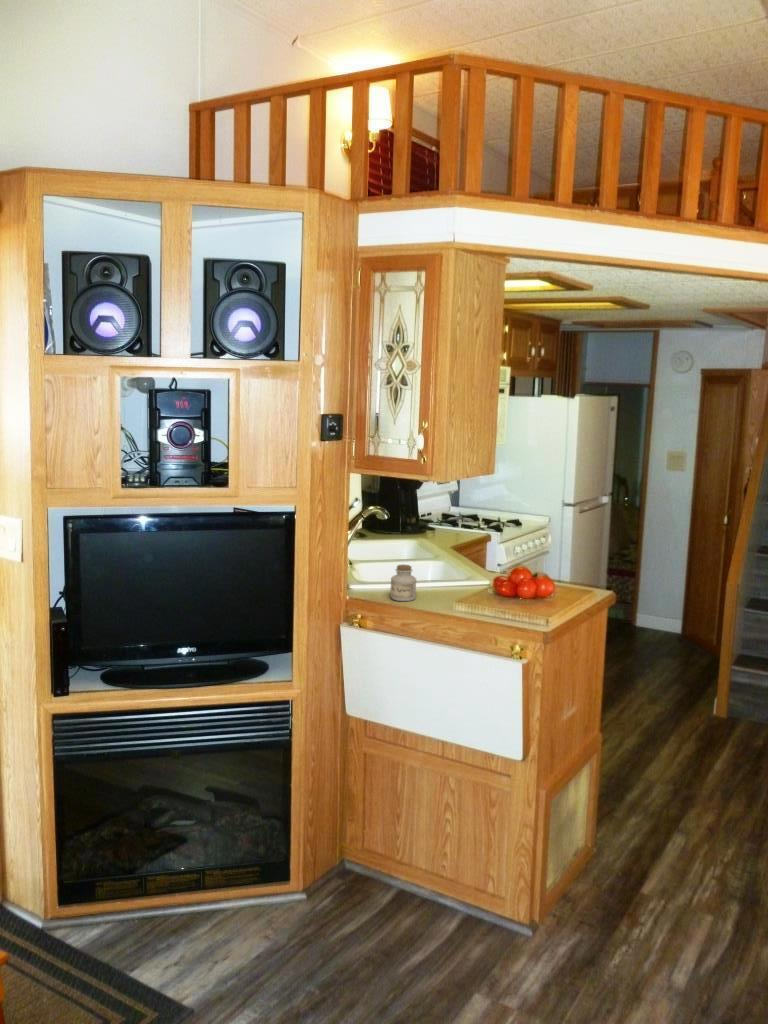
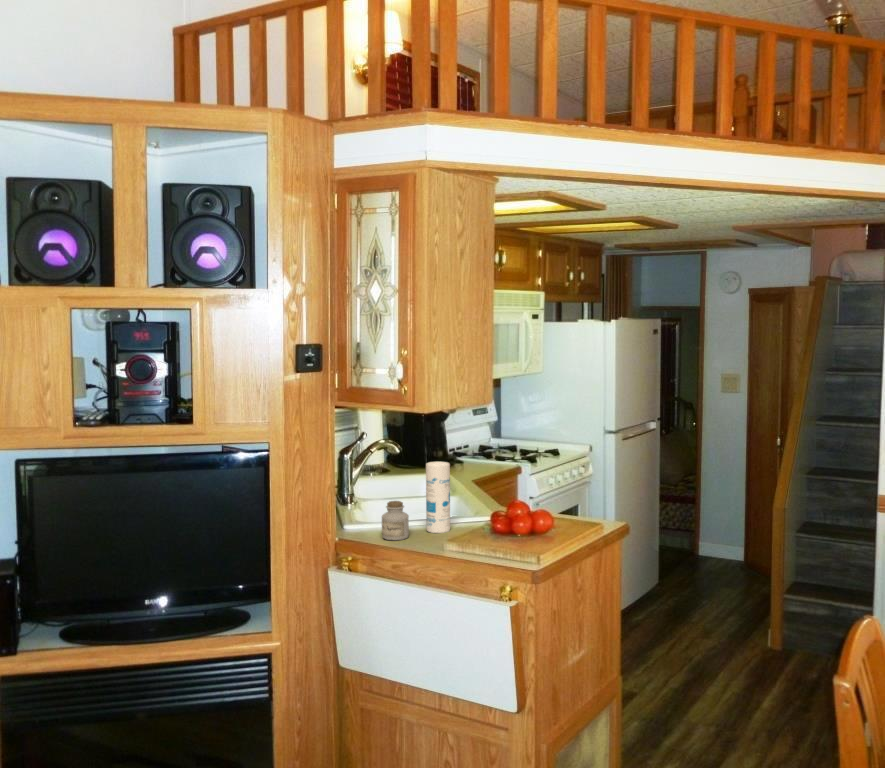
canister: none [429,529,454,596] -> present [426,462,450,533]

